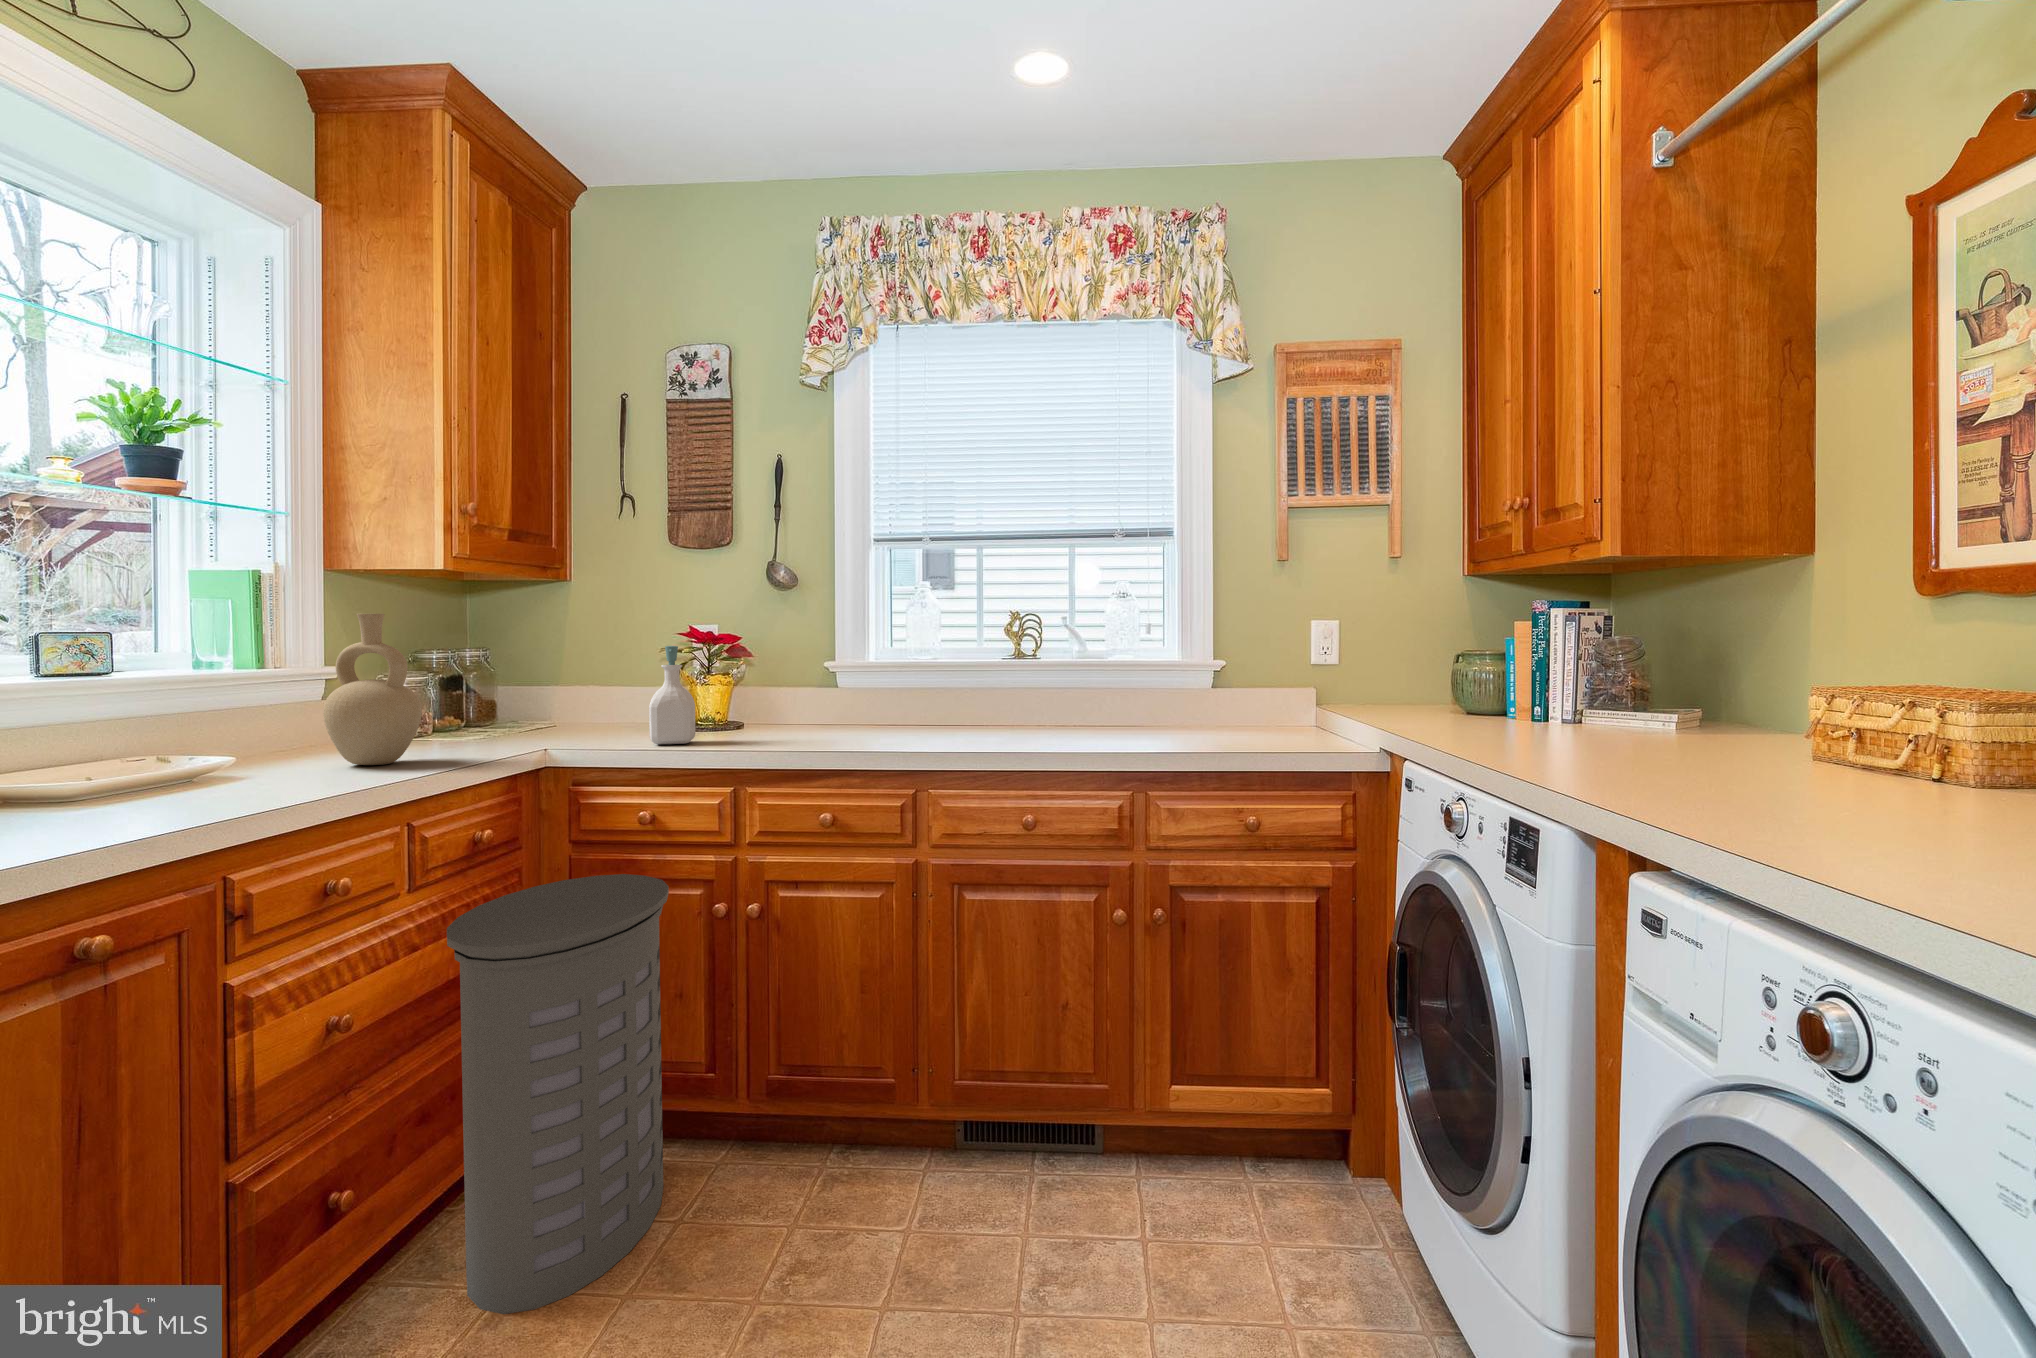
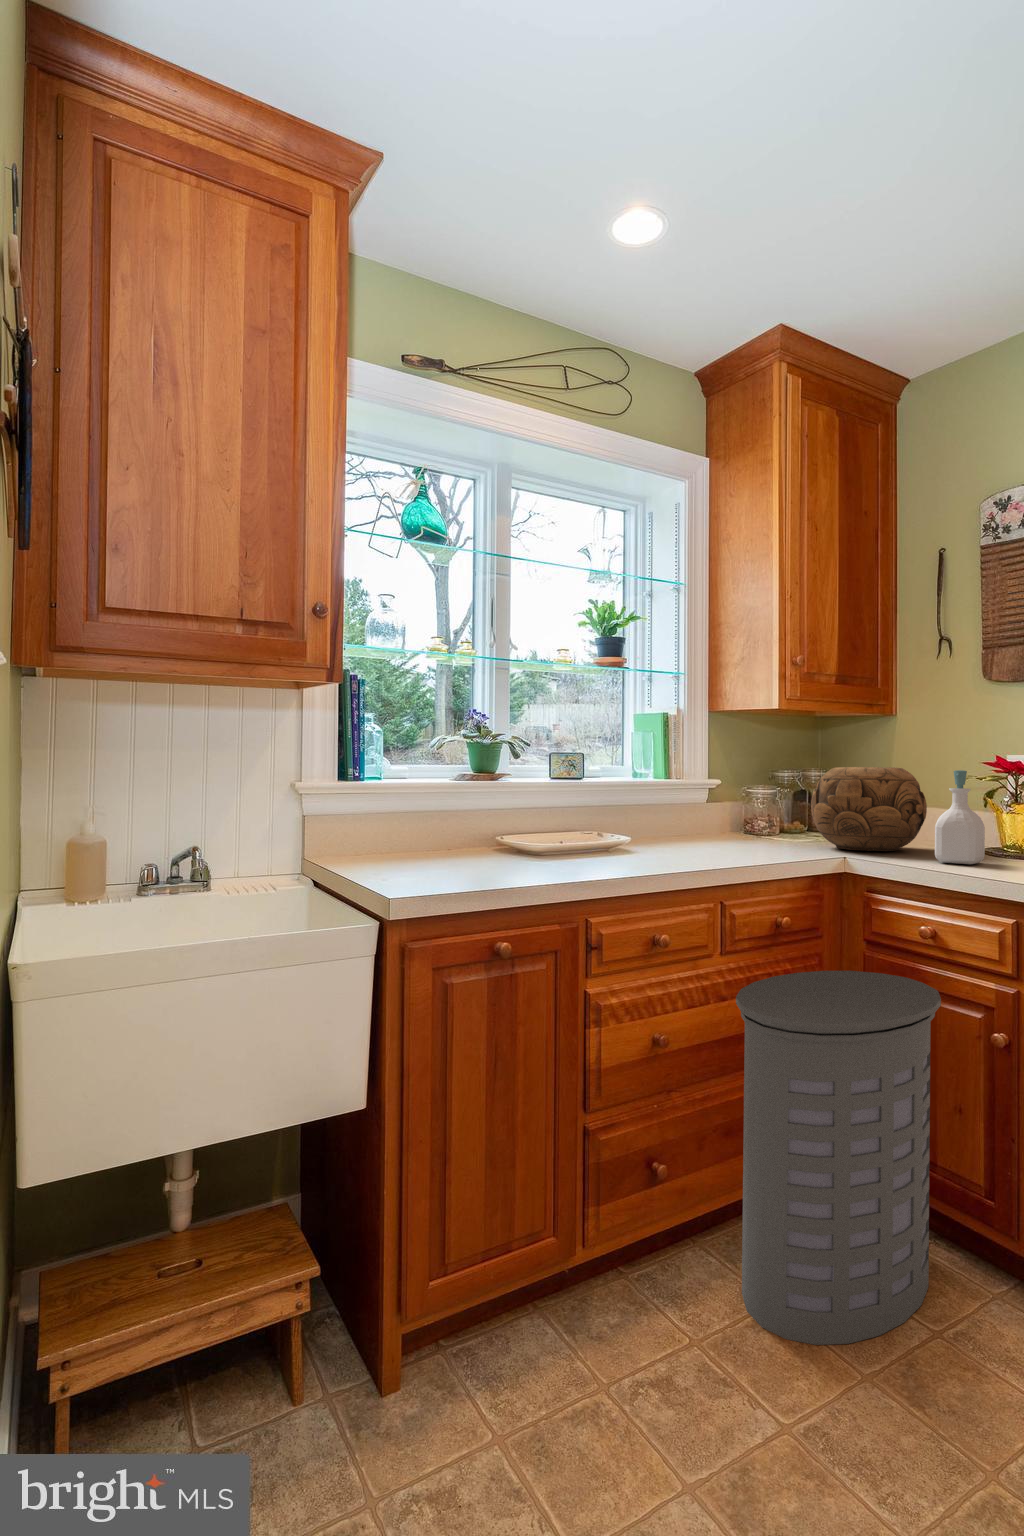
vase: present [323,613,422,765] -> none [682,743,745,855]
decorative bowl: none [495,643,630,741] -> present [811,767,927,851]

